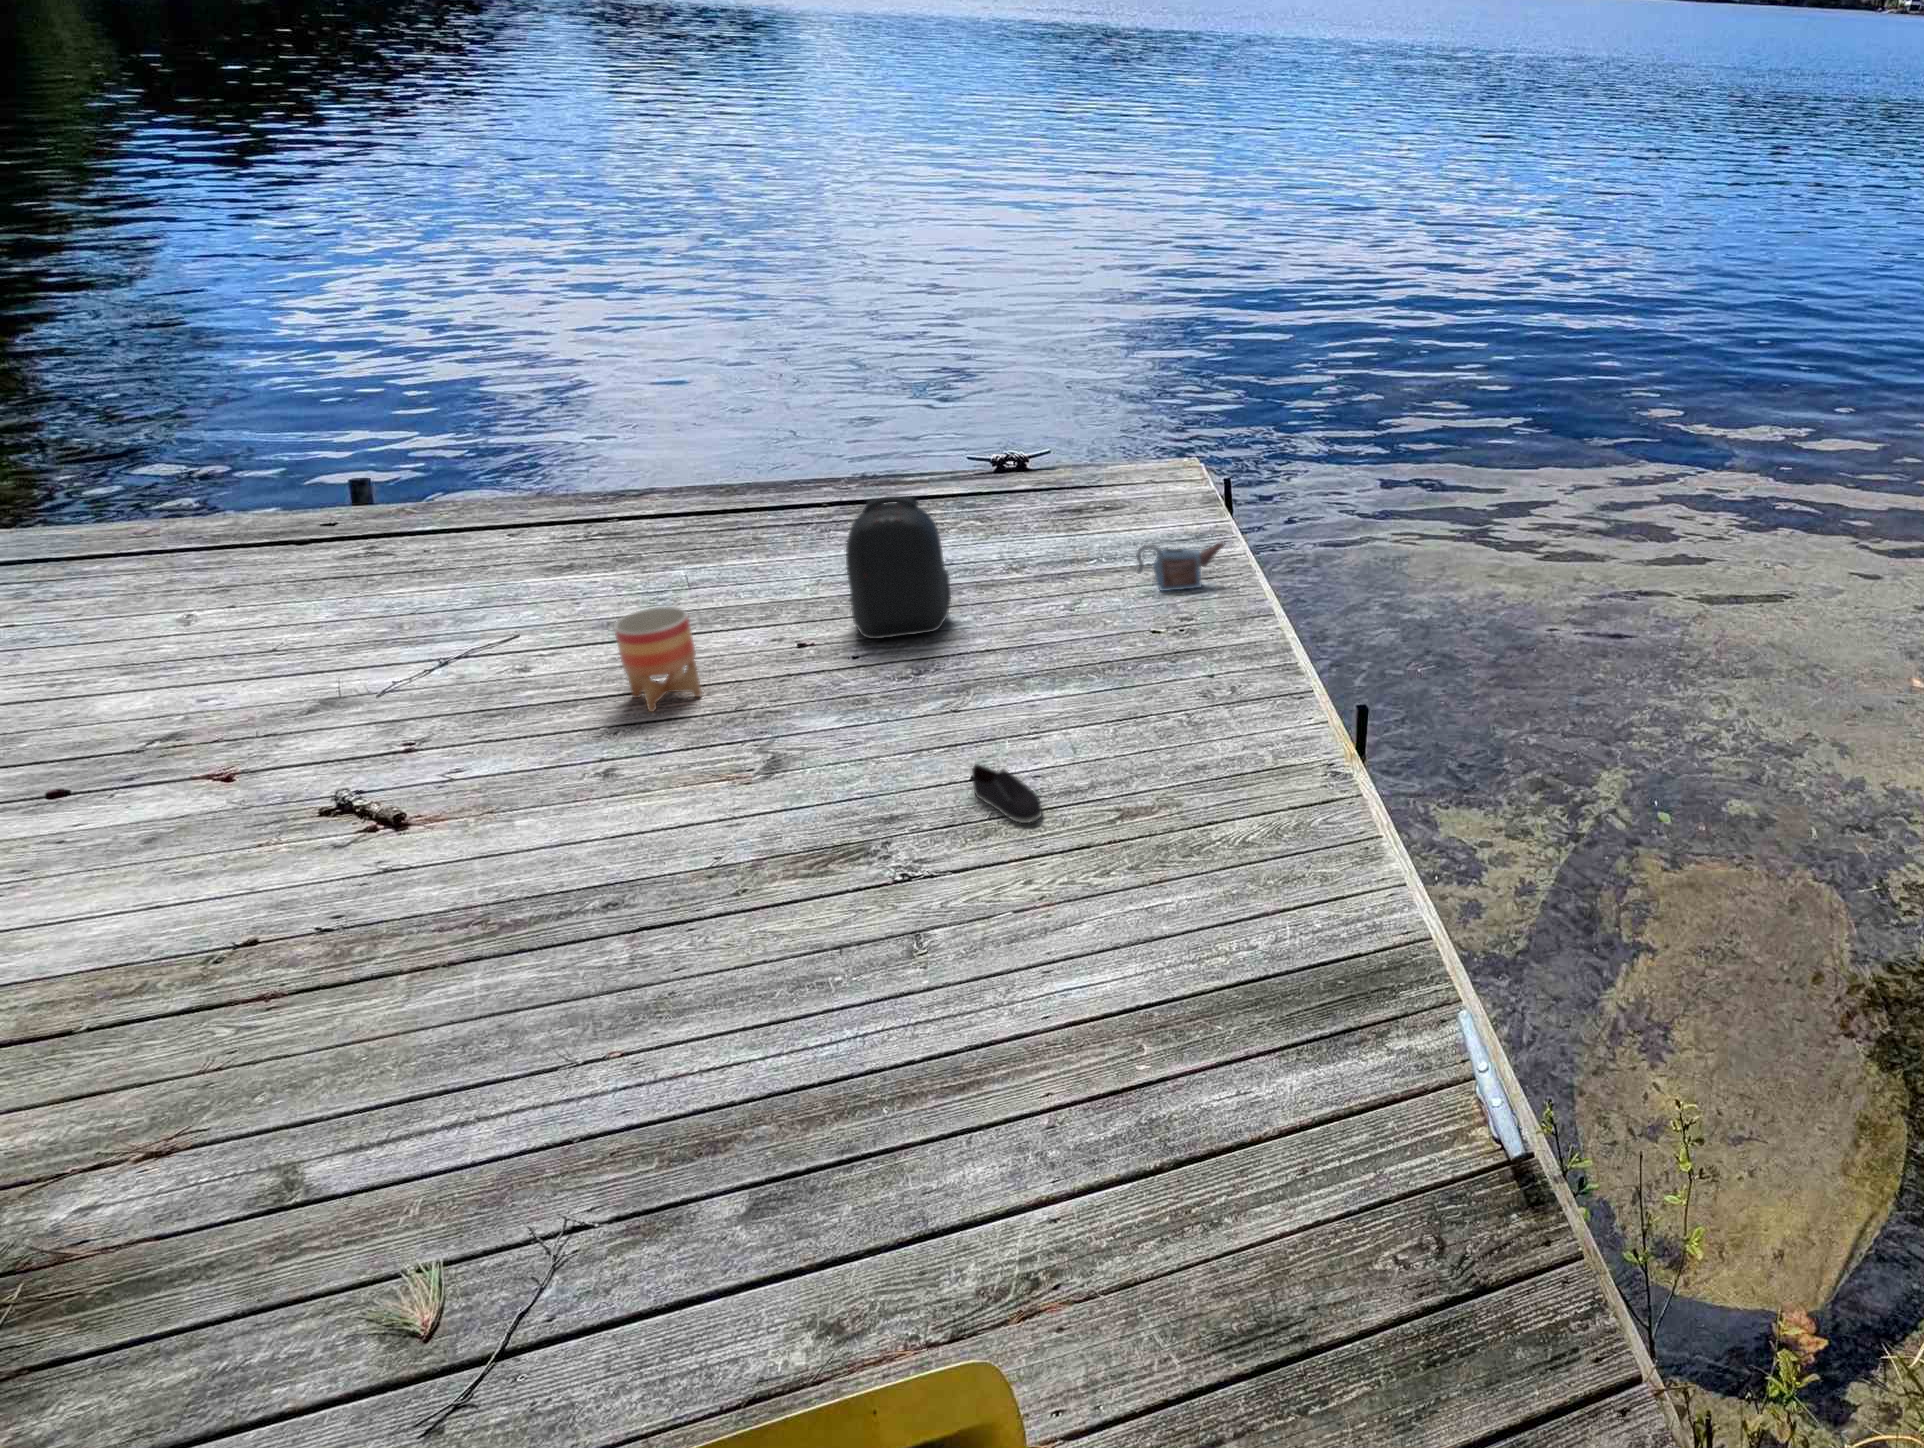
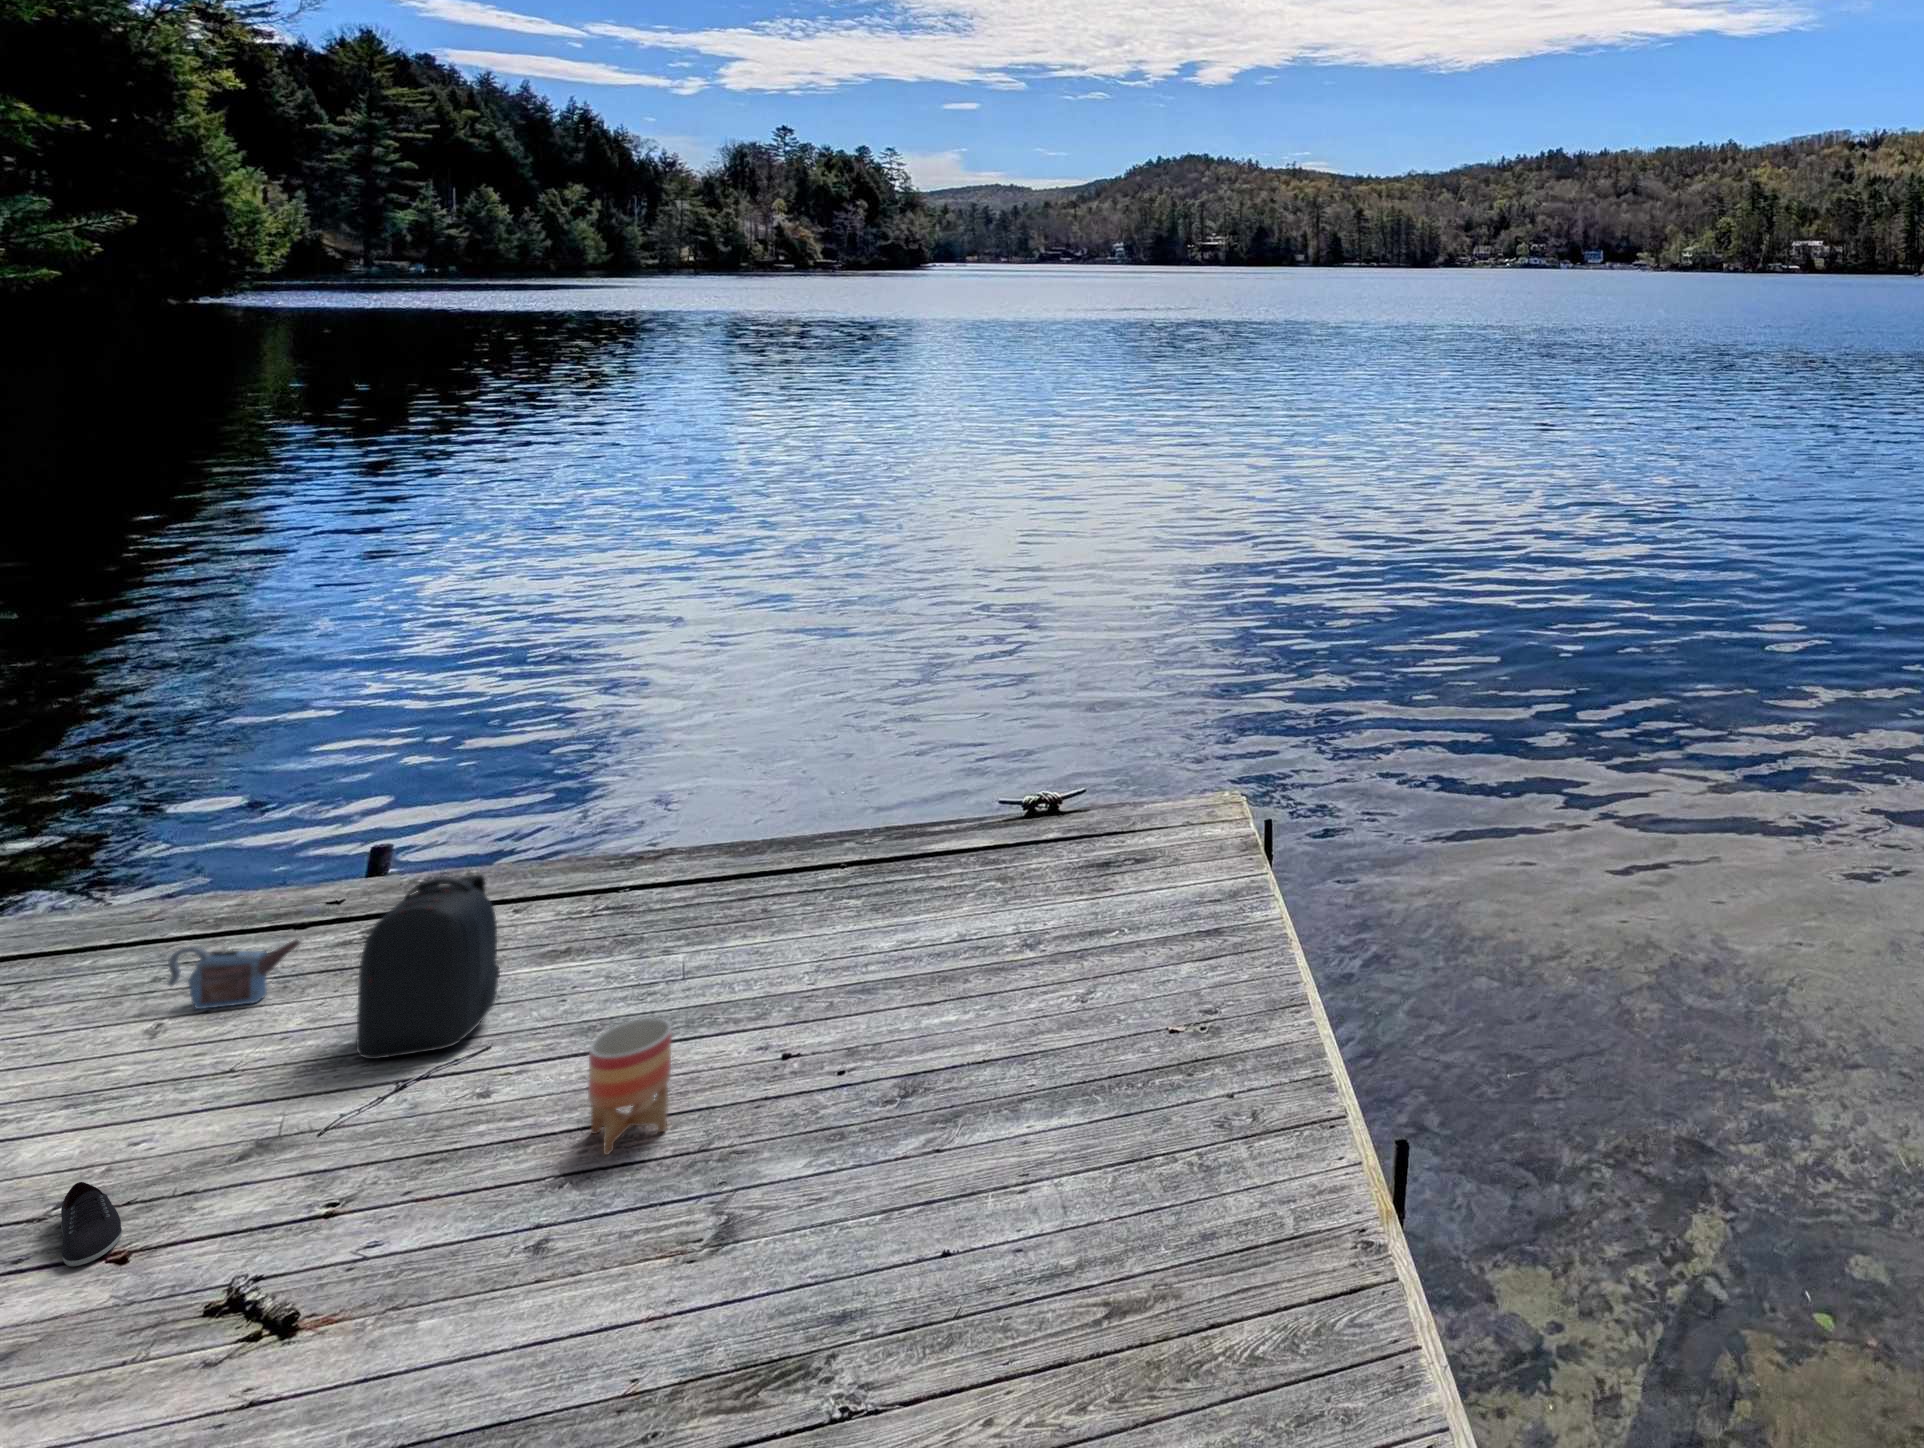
backpack: present [846,496,951,639] -> present [356,875,500,1059]
watering can: present [1137,542,1225,591] -> present [168,940,301,1009]
shoe: present [972,764,1042,823] -> present [61,1182,122,1266]

